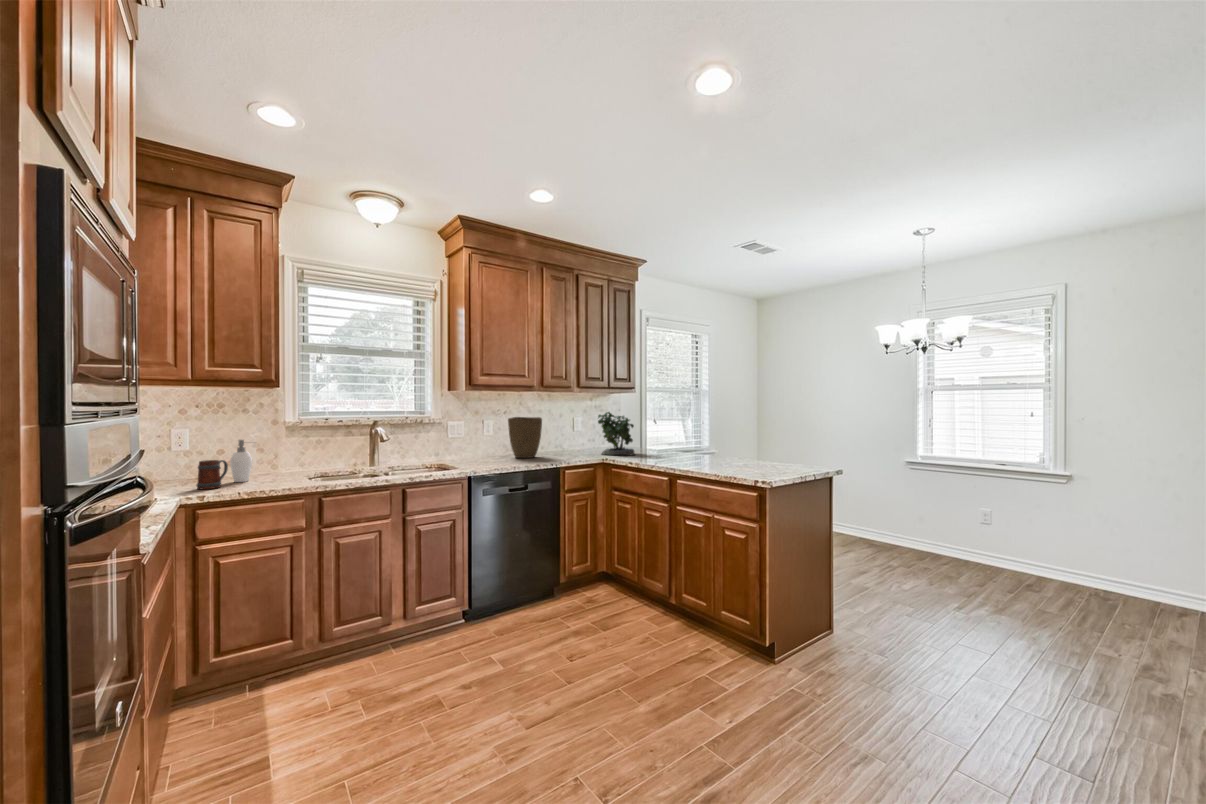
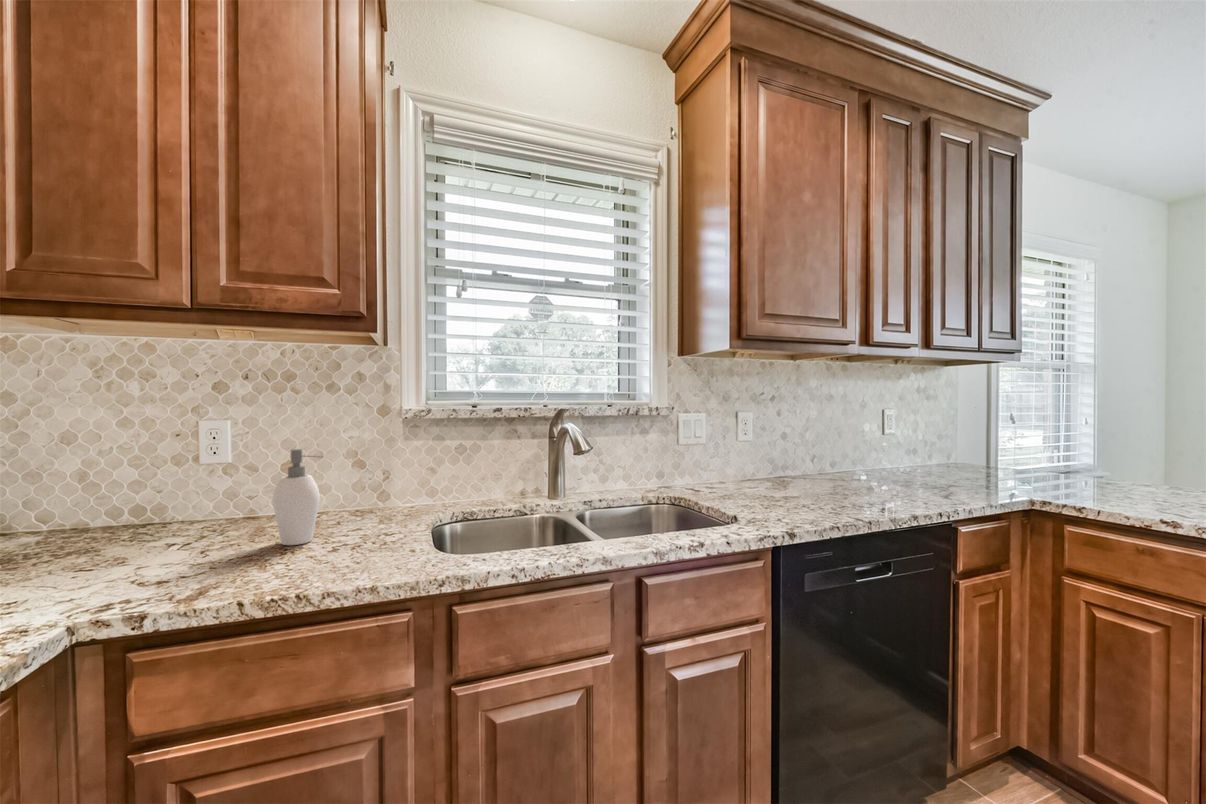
potted plant: present [598,412,635,455] -> none [963,394,1075,492]
vase: present [508,417,542,458] -> none [795,407,867,489]
mug: present [197,460,228,489] -> none [172,500,255,579]

